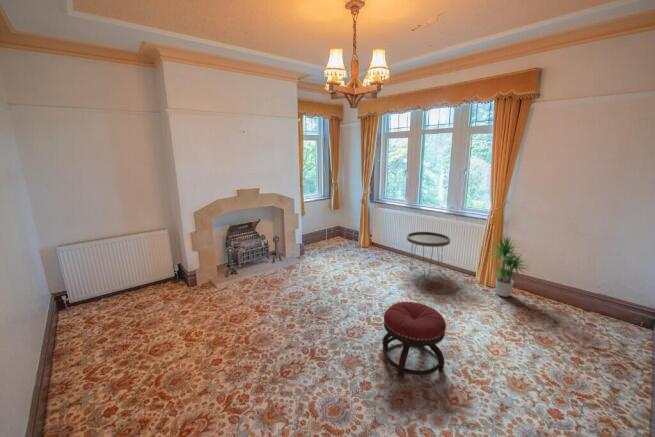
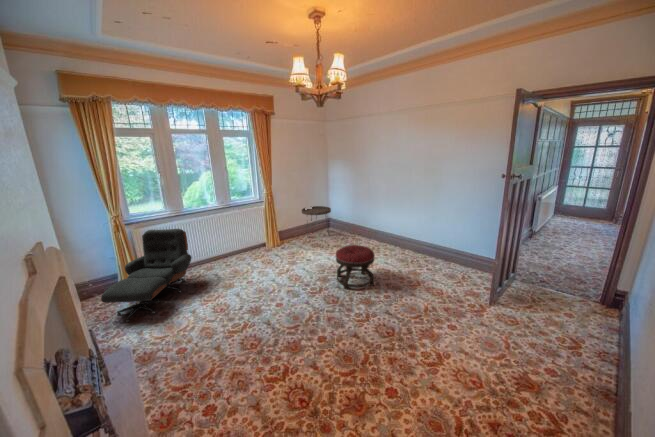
lounge chair: none [328,212,391,262] -> present [101,229,191,322]
side table: present [407,232,450,278] -> present [302,206,331,234]
potted plant: present [491,238,525,297] -> none [267,205,294,246]

